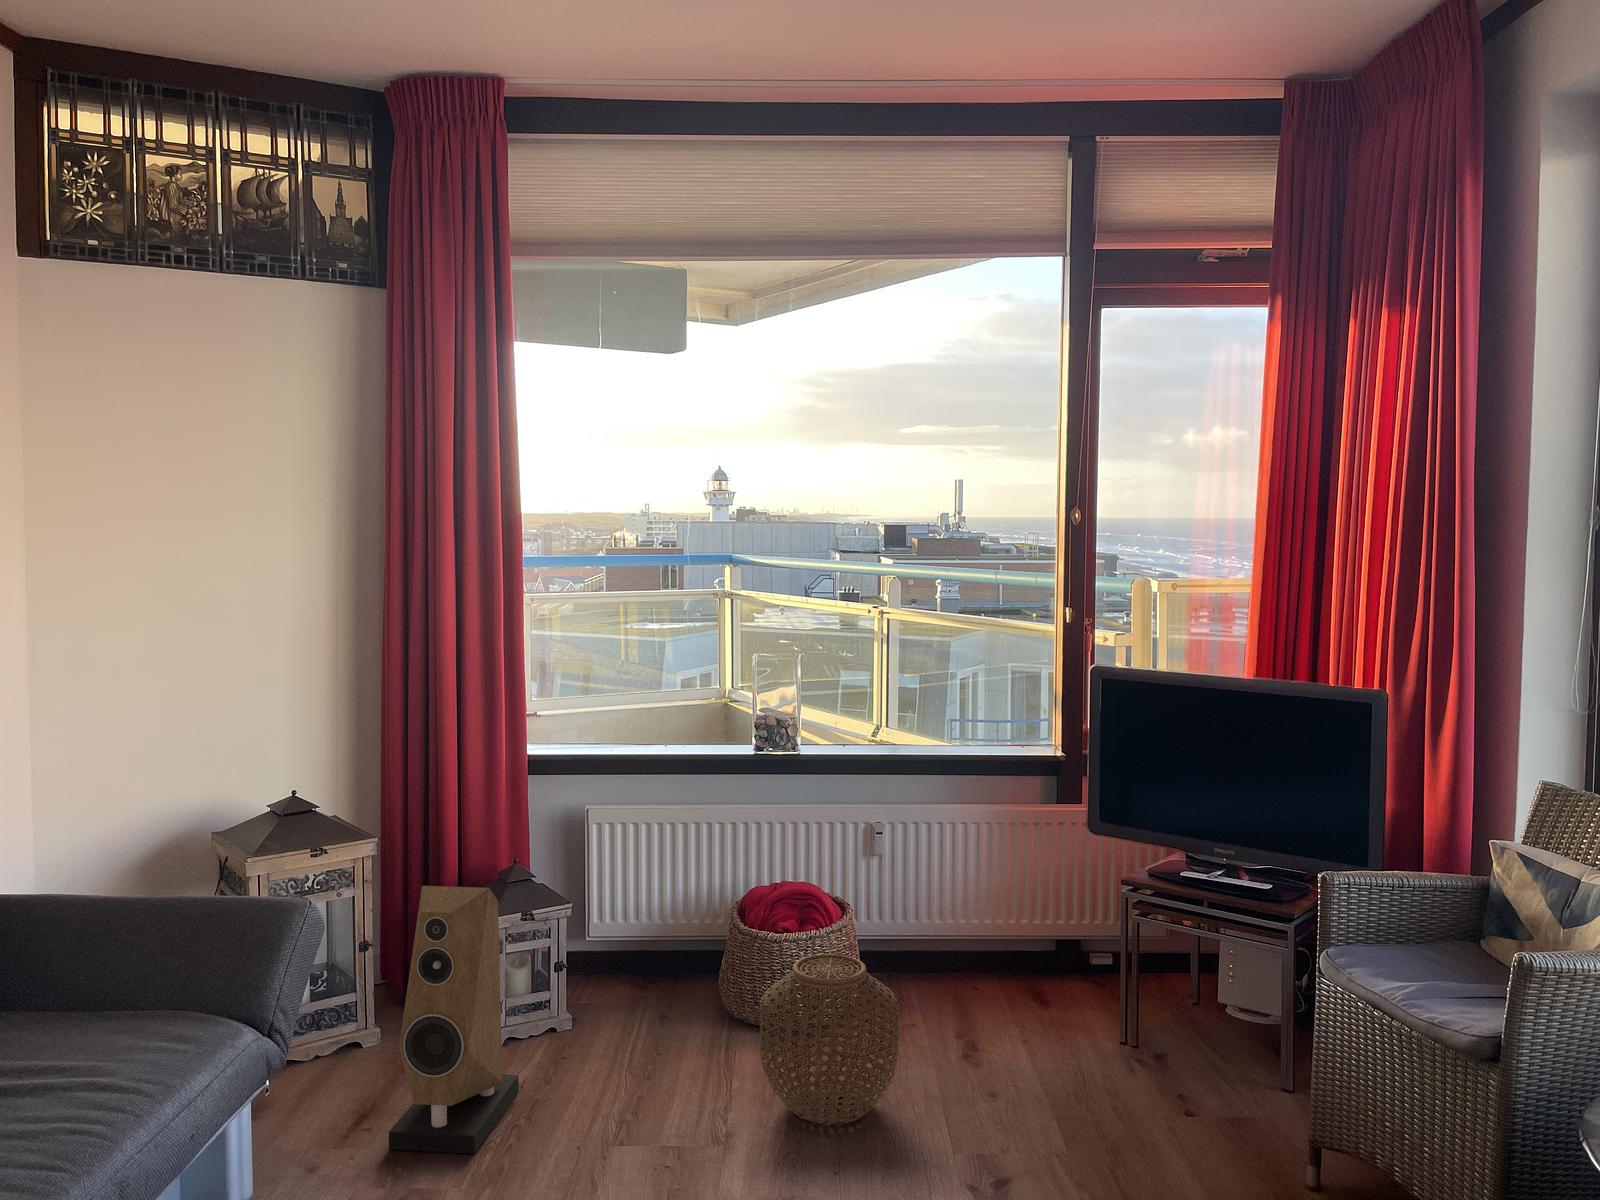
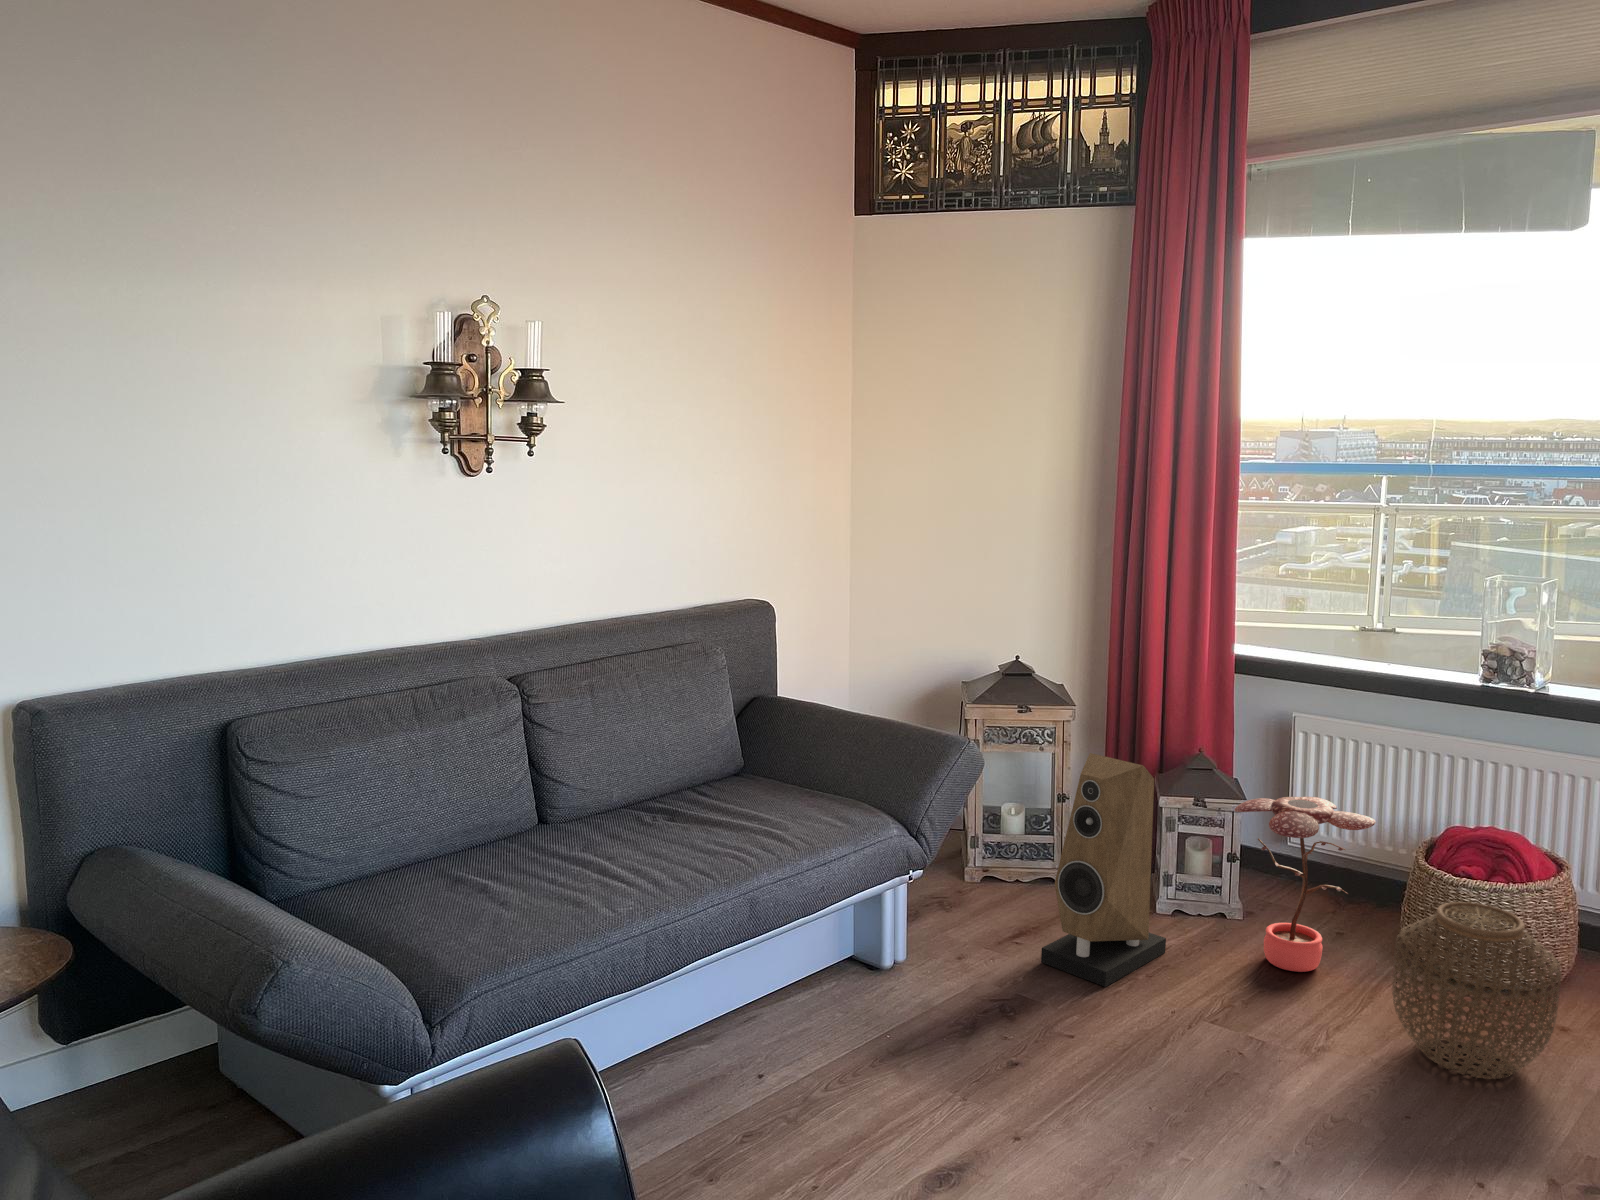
potted plant: none [574,886,709,1072] -> present [1235,797,1376,972]

